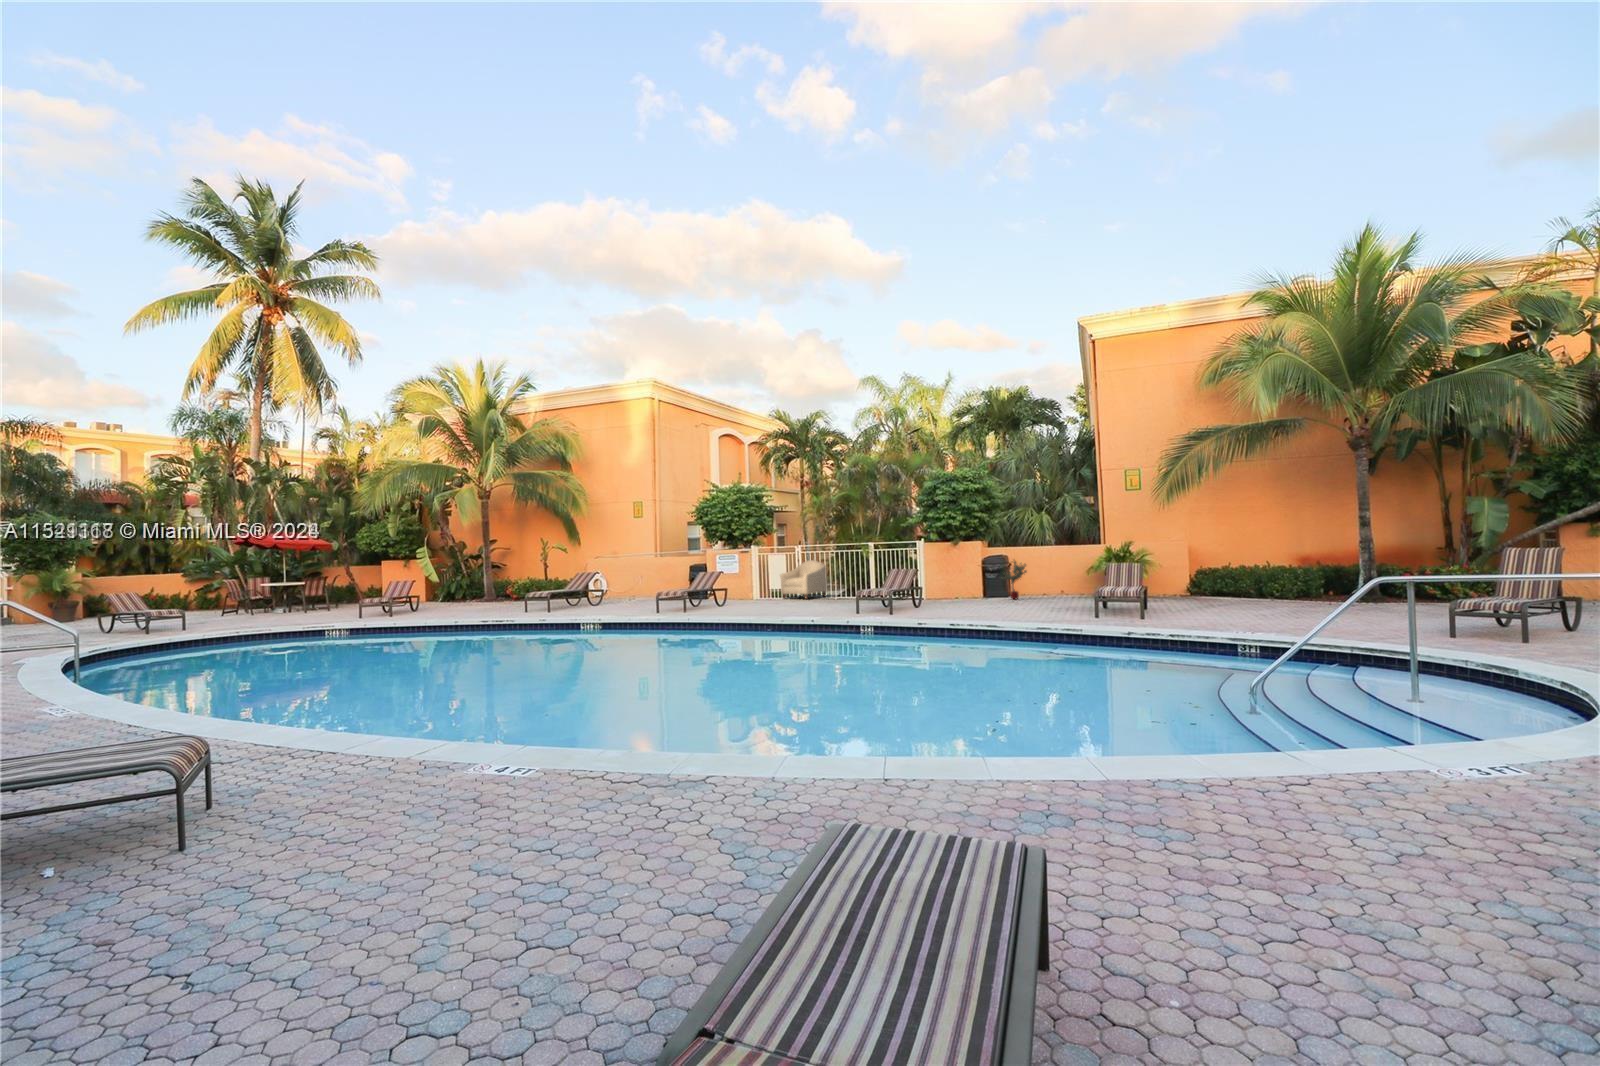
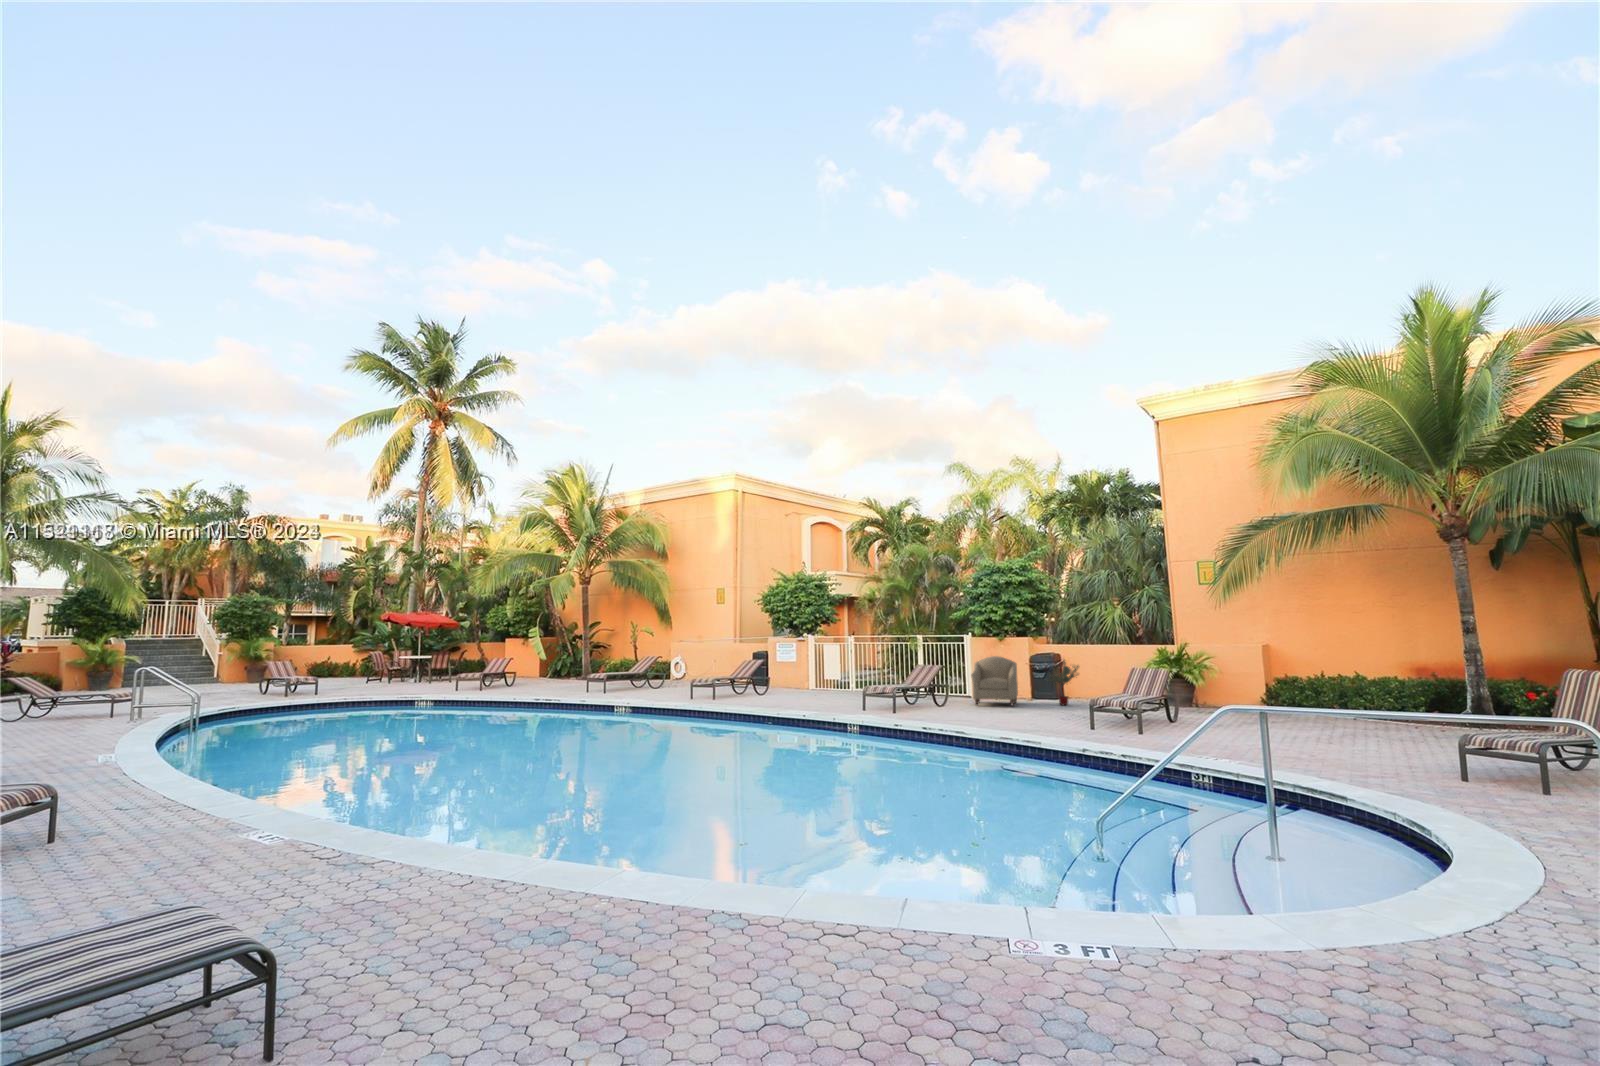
chair: present [780,560,827,599] -> present [971,656,1018,706]

